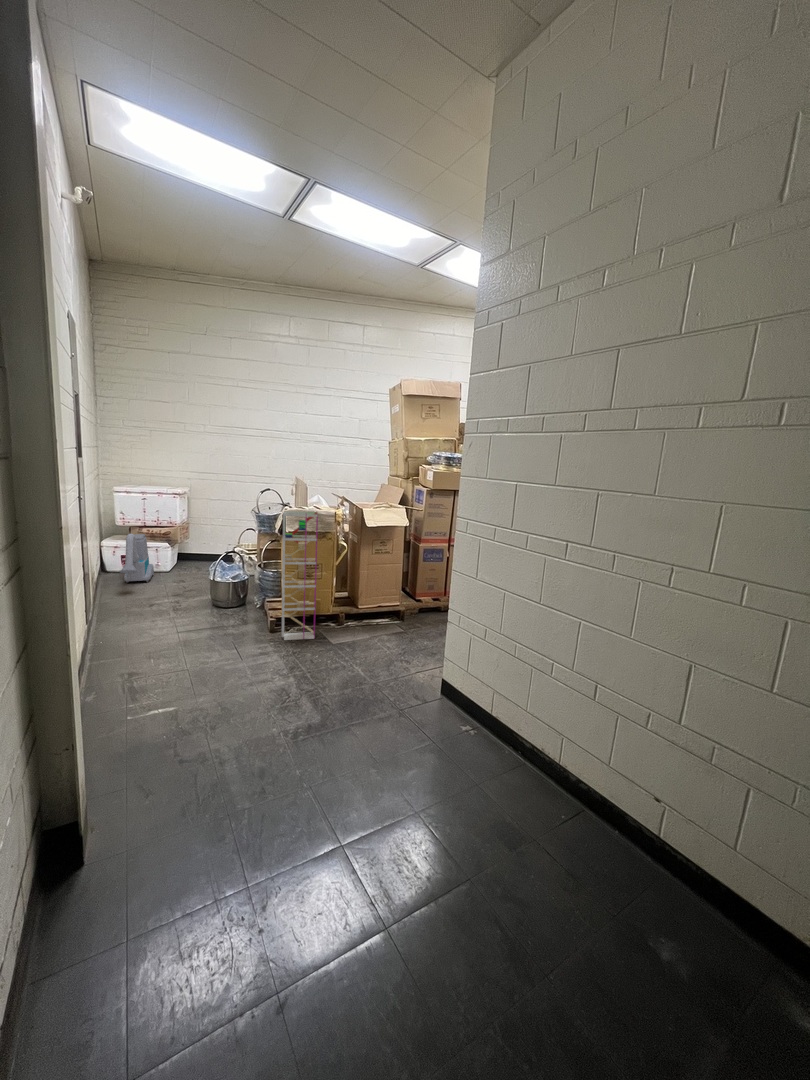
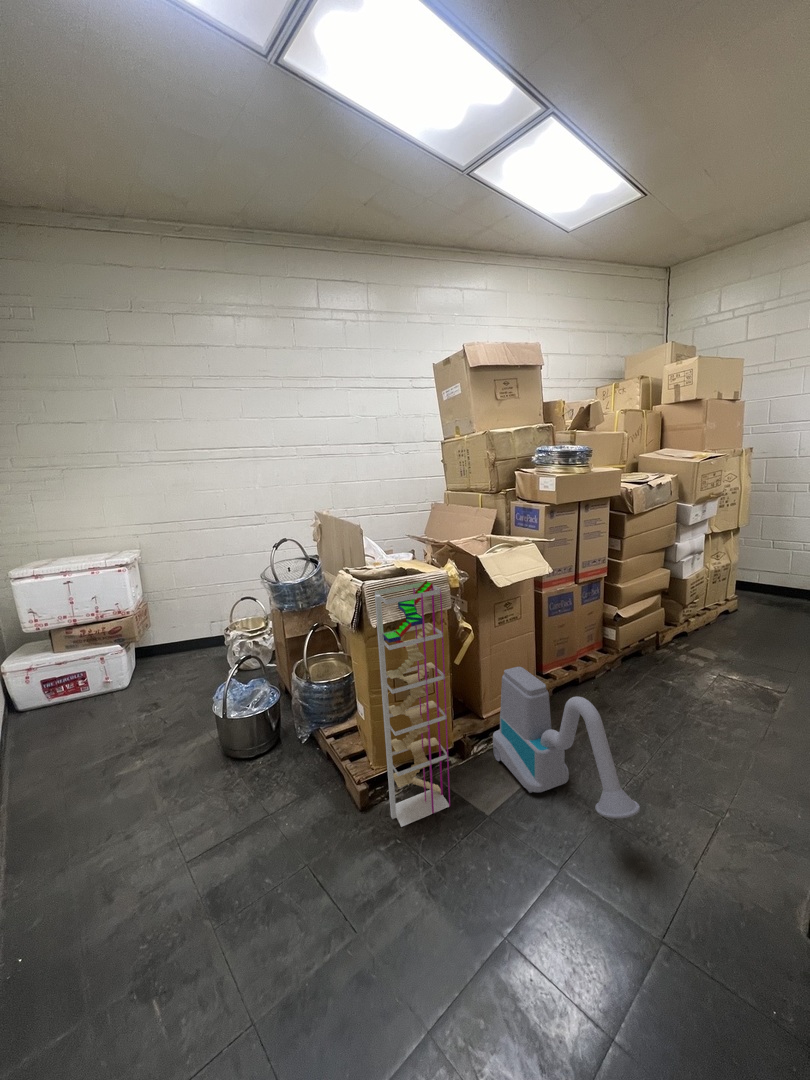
vacuum cleaner: present [119,534,154,583] -> present [493,667,640,819]

